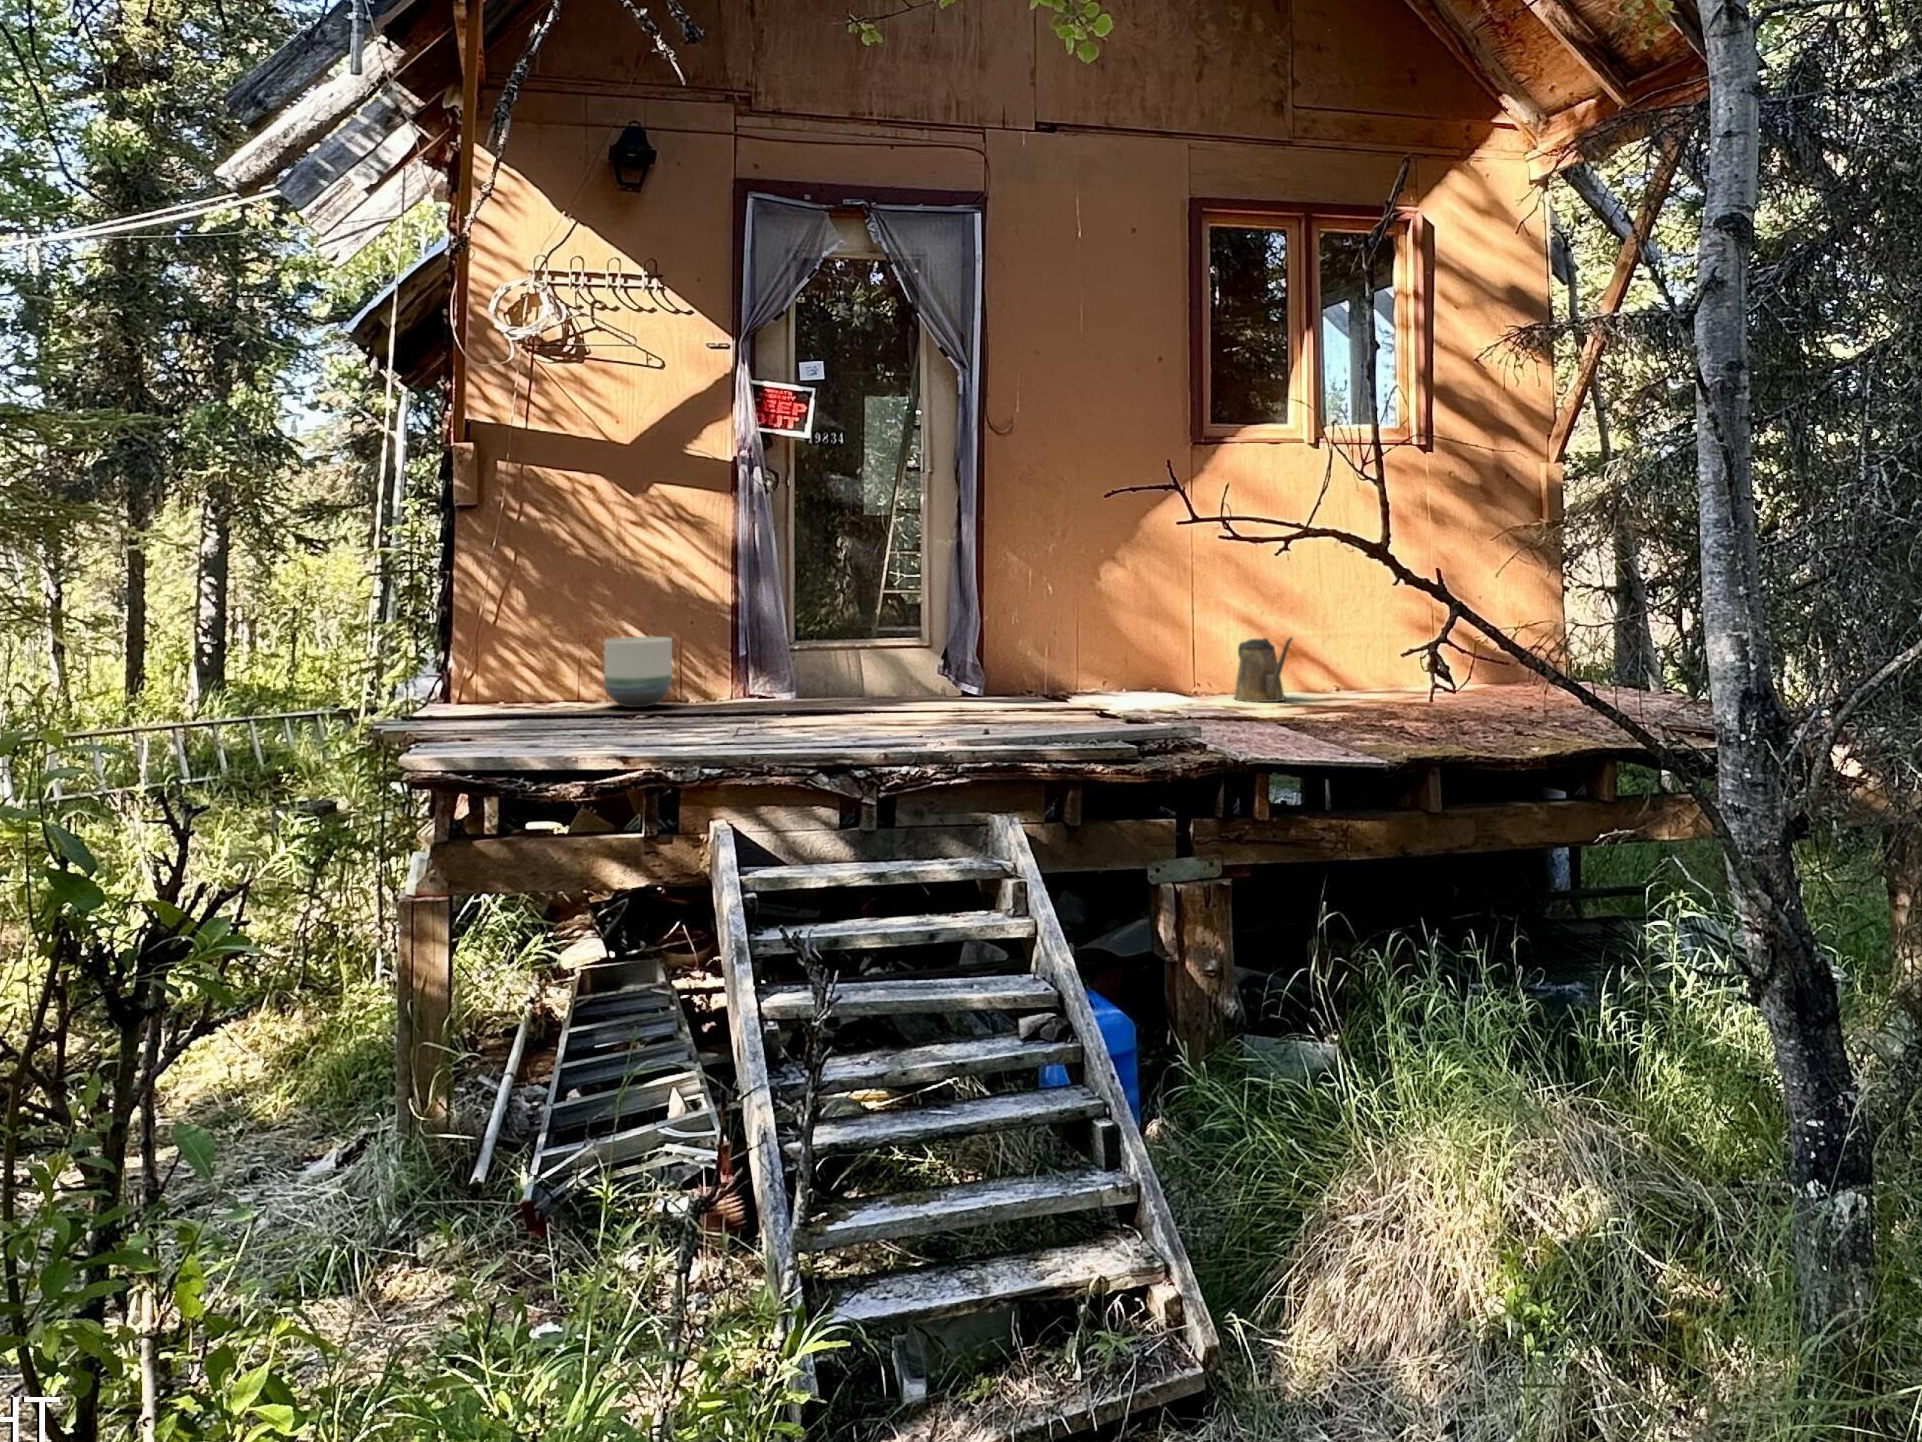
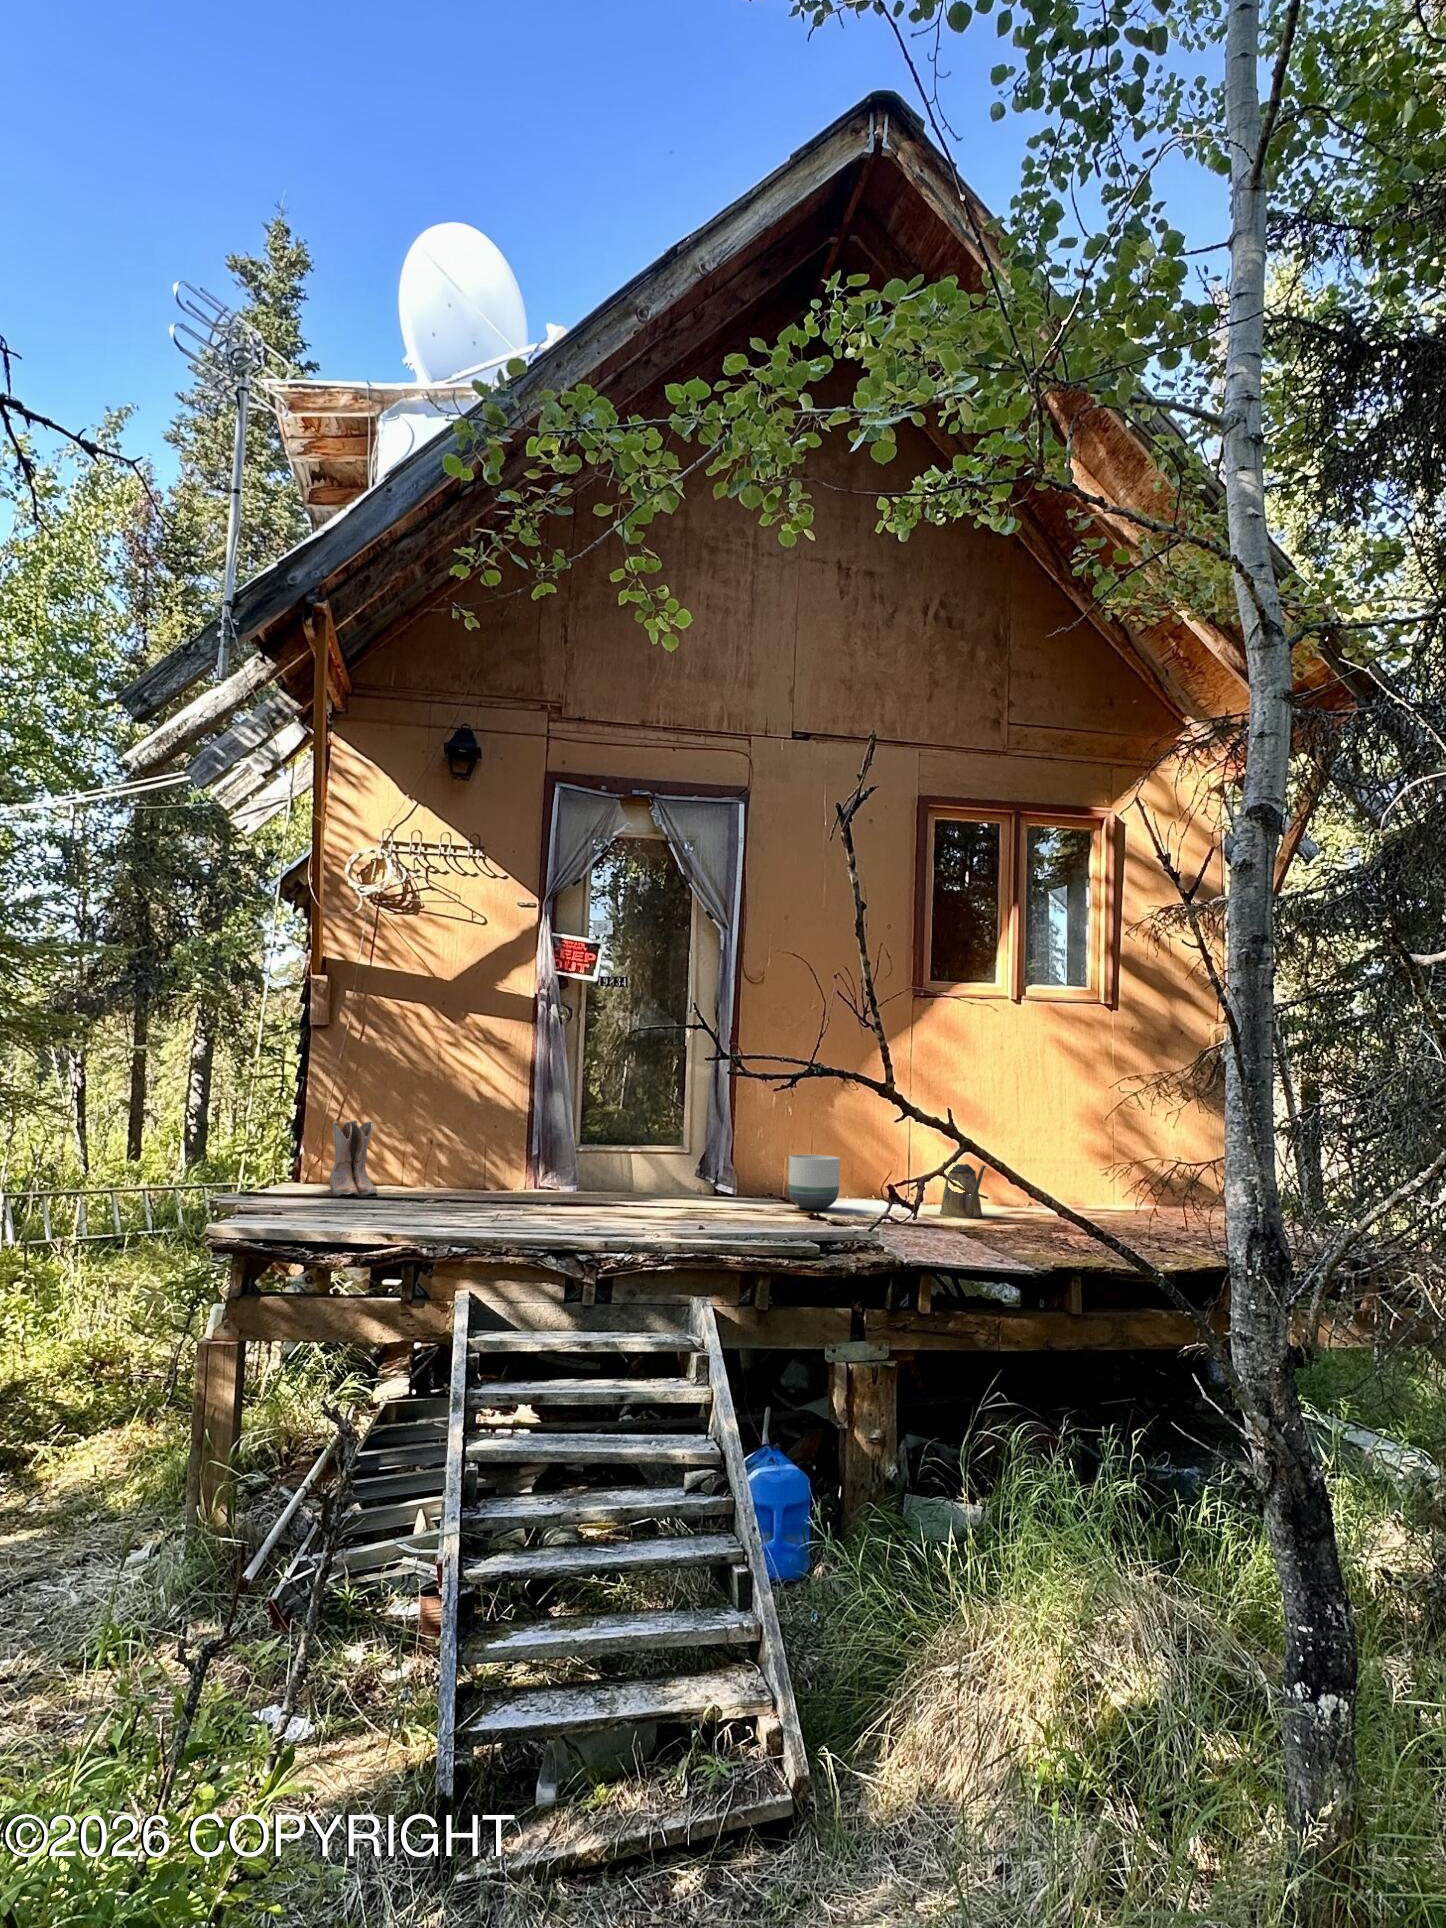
boots: none [496,621,560,715] -> present [329,1120,378,1195]
planter: present [604,637,672,708] -> present [789,1155,840,1210]

